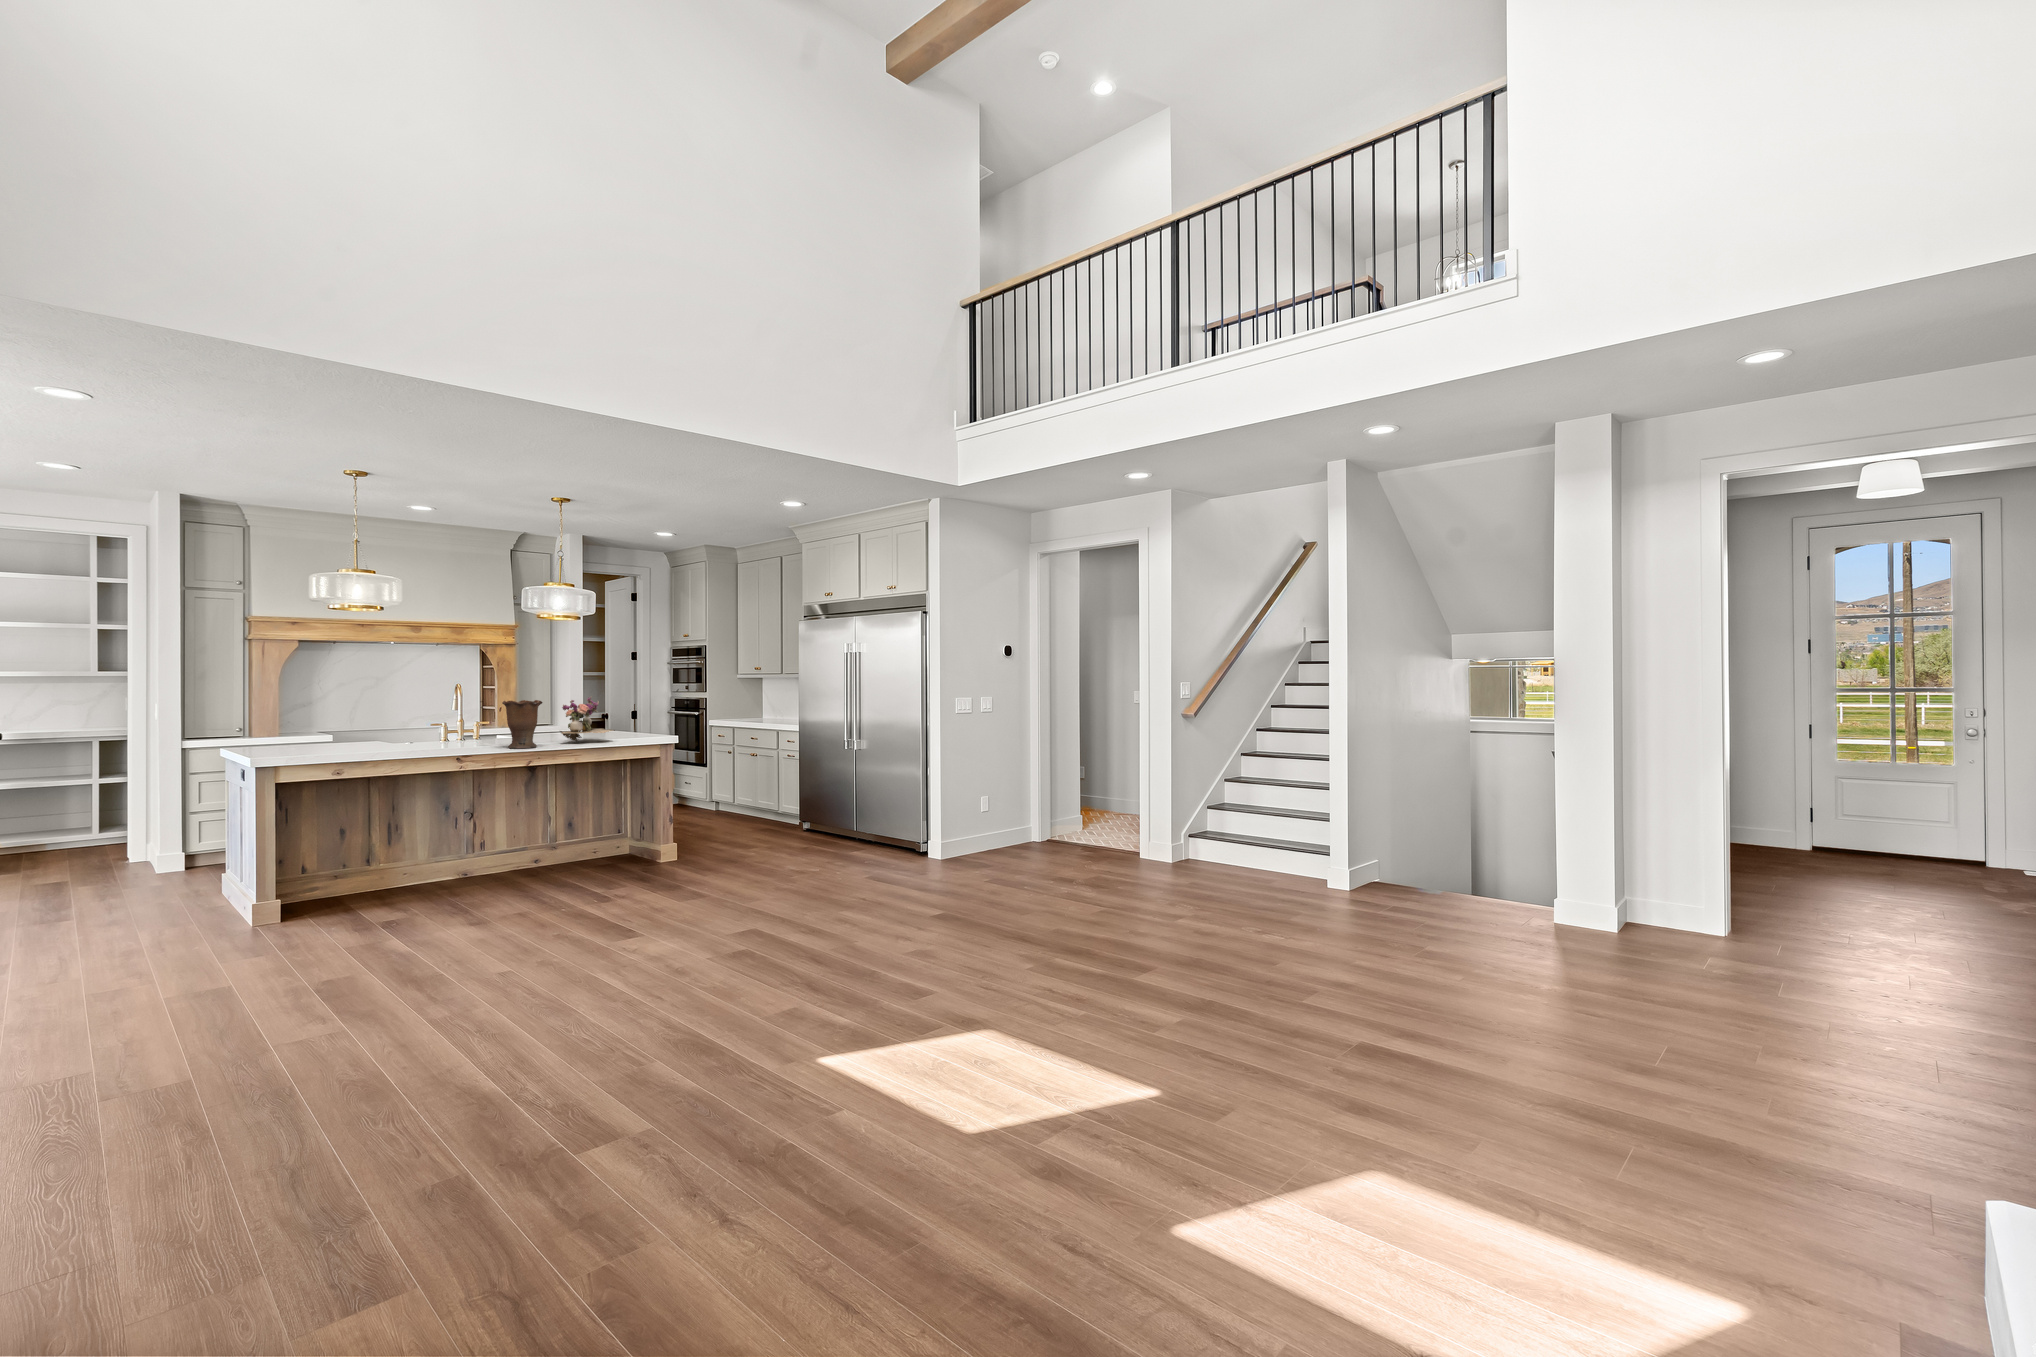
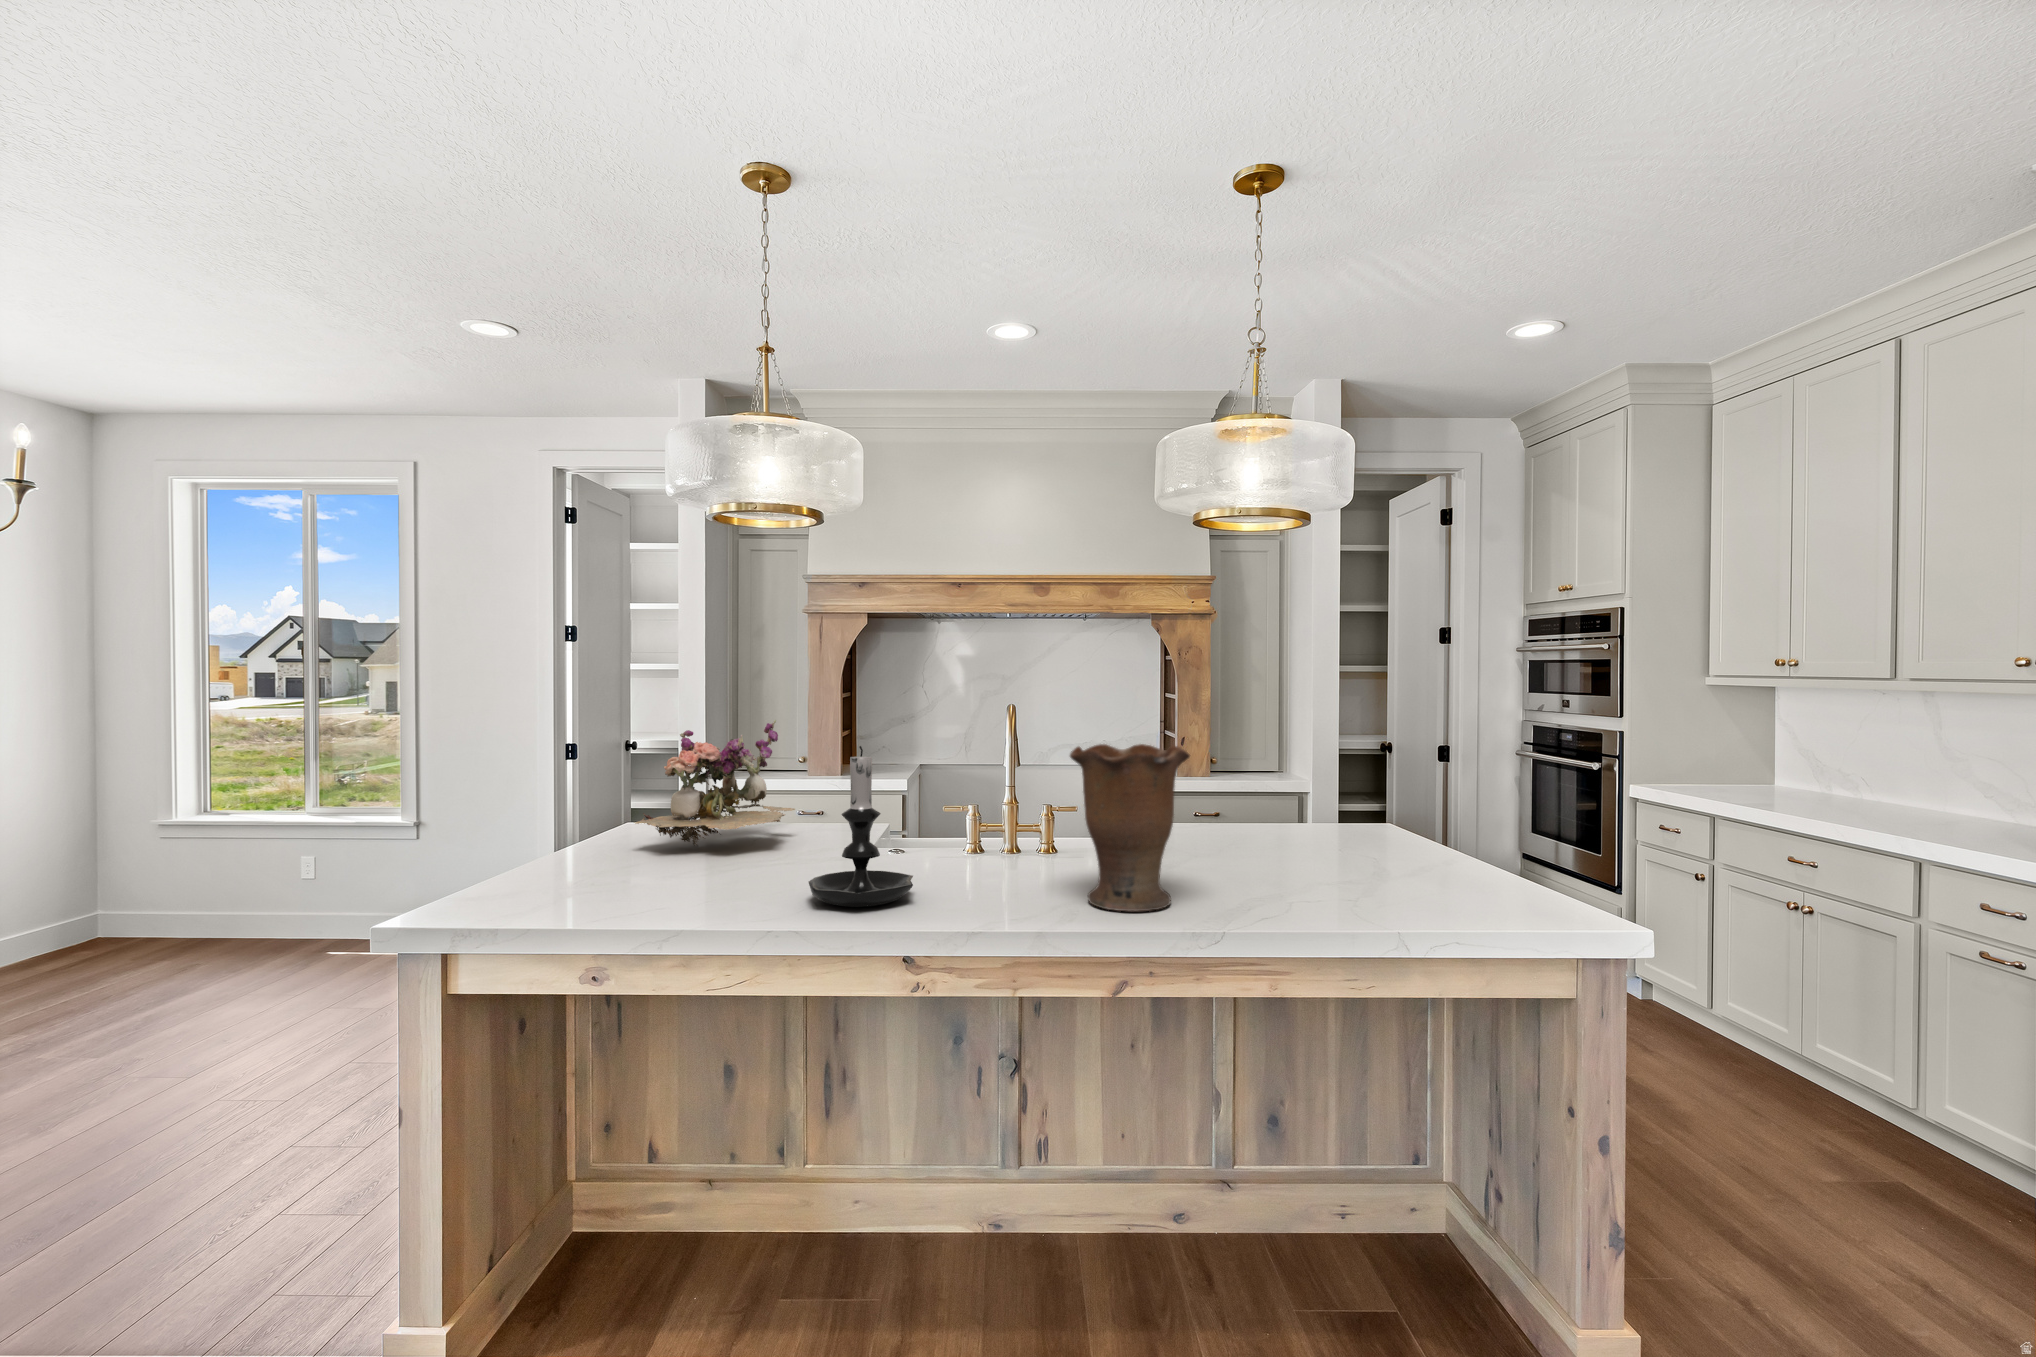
flower arrangement: present [560,696,615,741] -> present [634,720,795,845]
candle holder: none [408,702,449,753] -> present [809,746,913,907]

